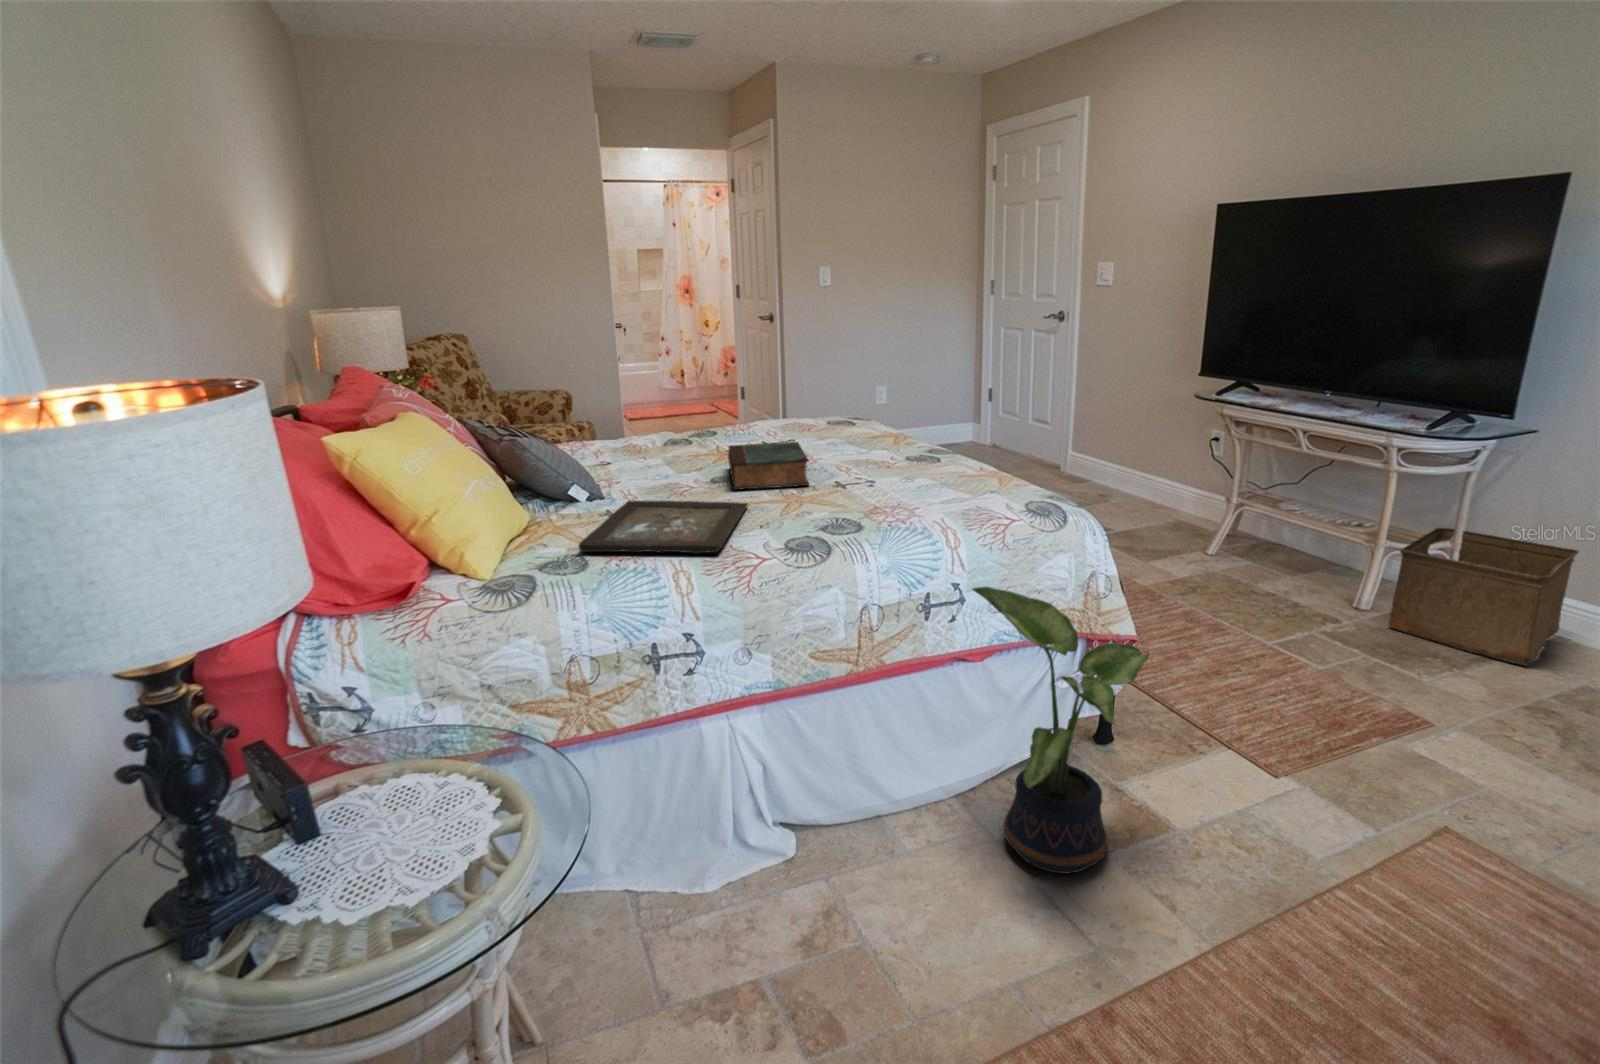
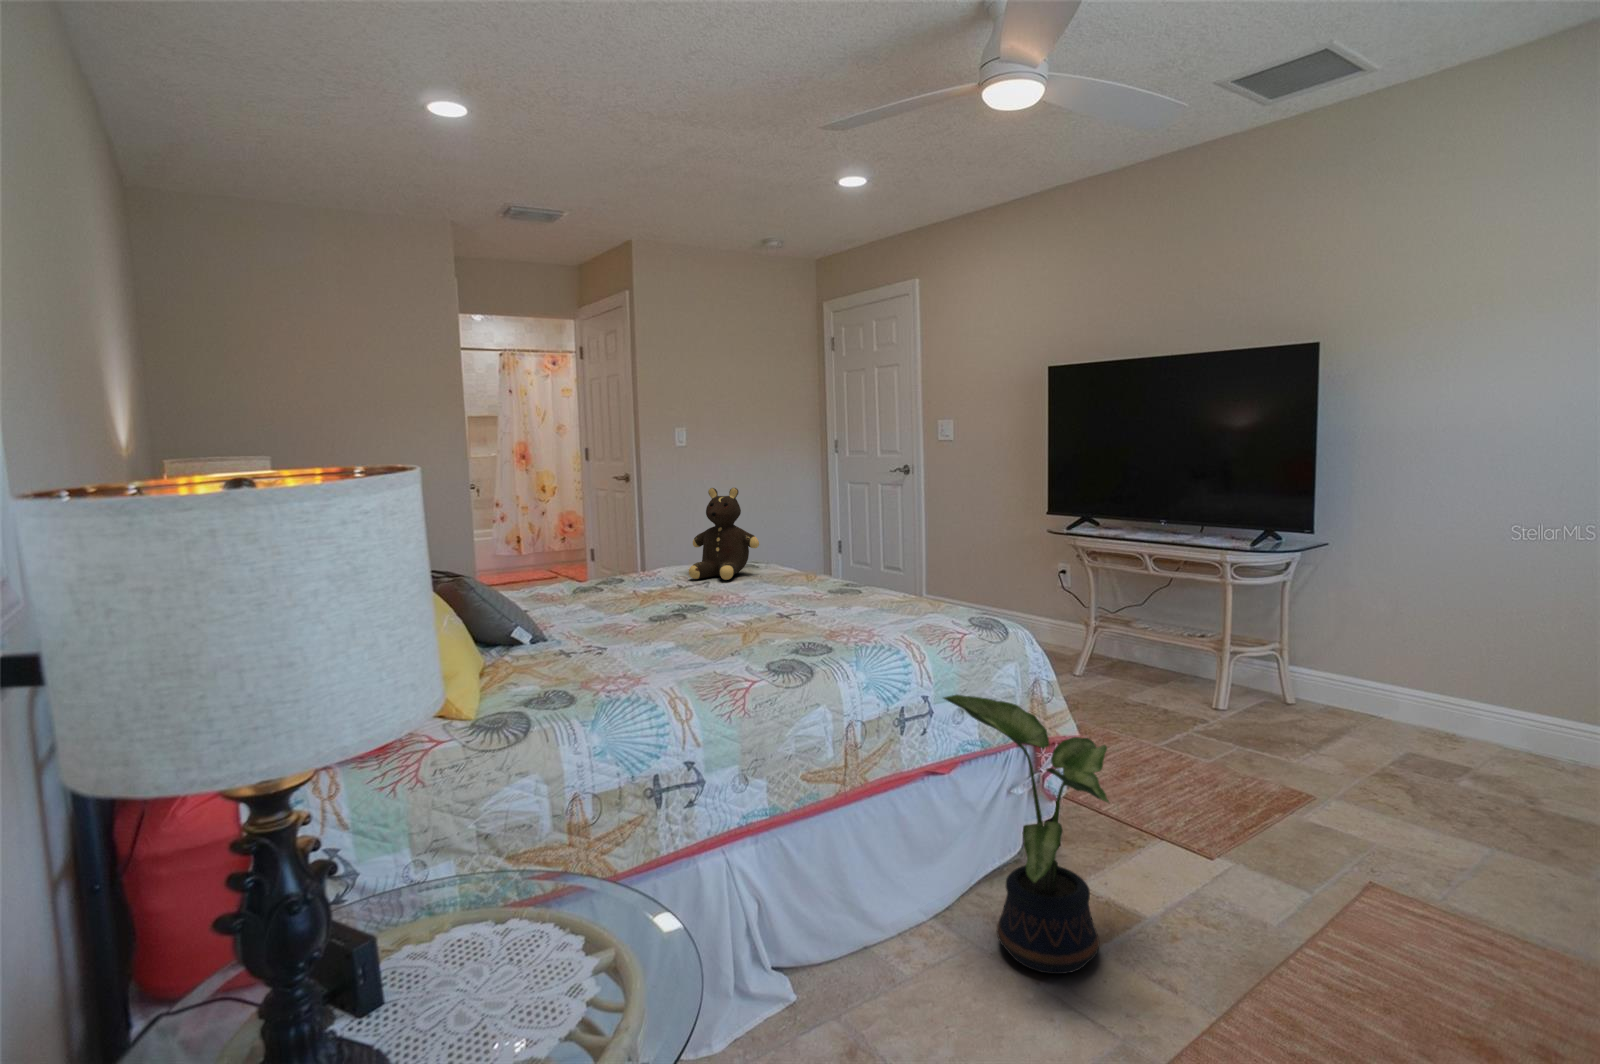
teddy bear: none [777,342,849,438] -> present [689,488,759,580]
book: present [728,442,809,490] -> none [660,579,754,626]
tray: present [579,500,748,554] -> none [556,635,708,688]
storage bin: present [1389,528,1579,665] -> none [1245,633,1373,743]

